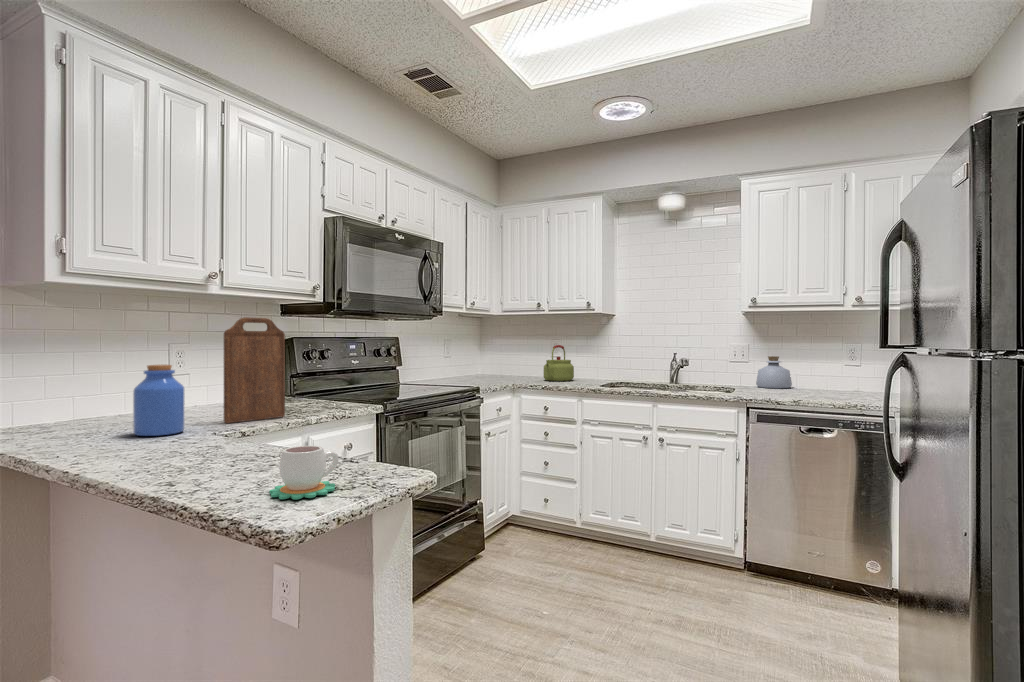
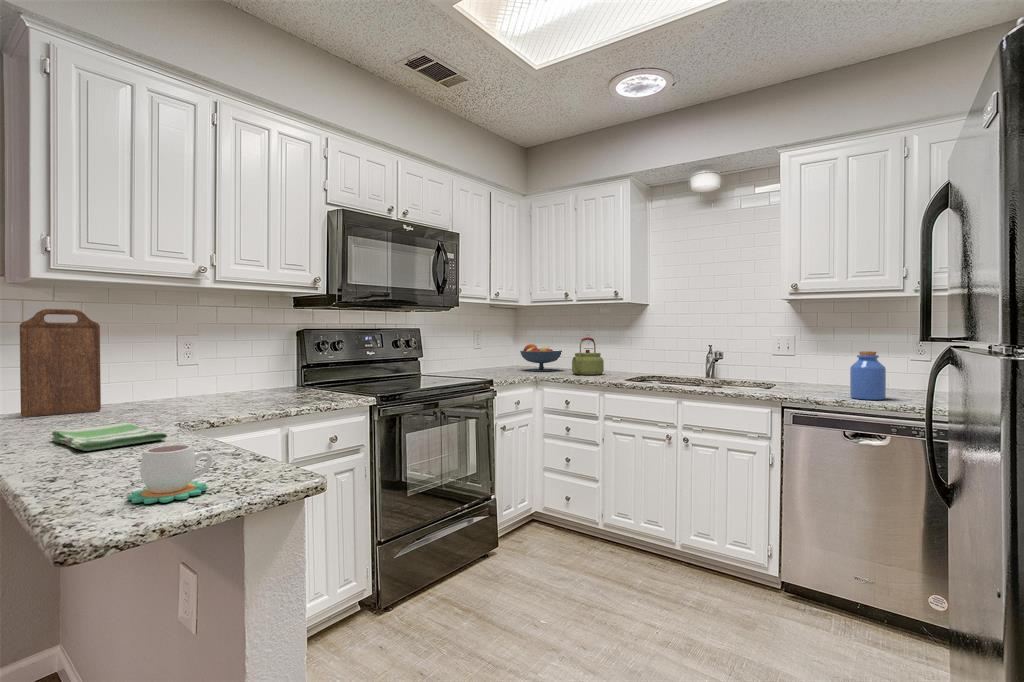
cutting board: present [224,317,285,423] -> present [20,309,101,417]
fruit bowl: none [490,351,531,378] -> present [520,344,562,371]
bottle: present [756,356,792,388] -> none [802,349,844,385]
jar: present [133,364,185,436] -> present [850,351,886,400]
dish towel: none [101,431,227,458] -> present [51,422,167,451]

